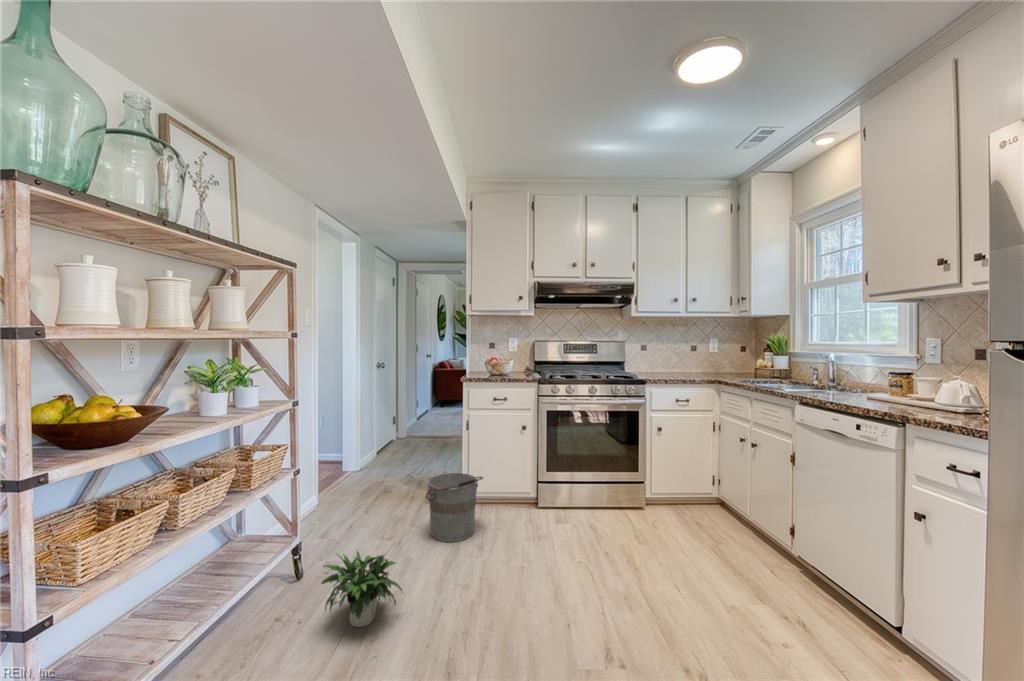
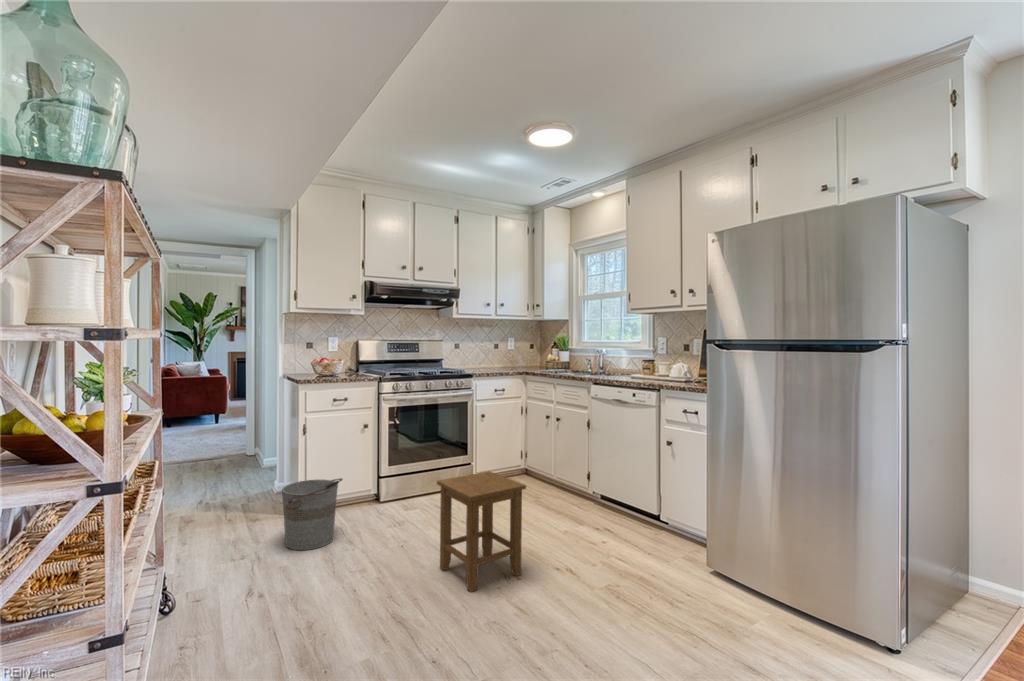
stool: none [535,504,632,659] -> present [437,471,526,592]
potted plant: present [299,550,403,627] -> none [213,550,326,642]

